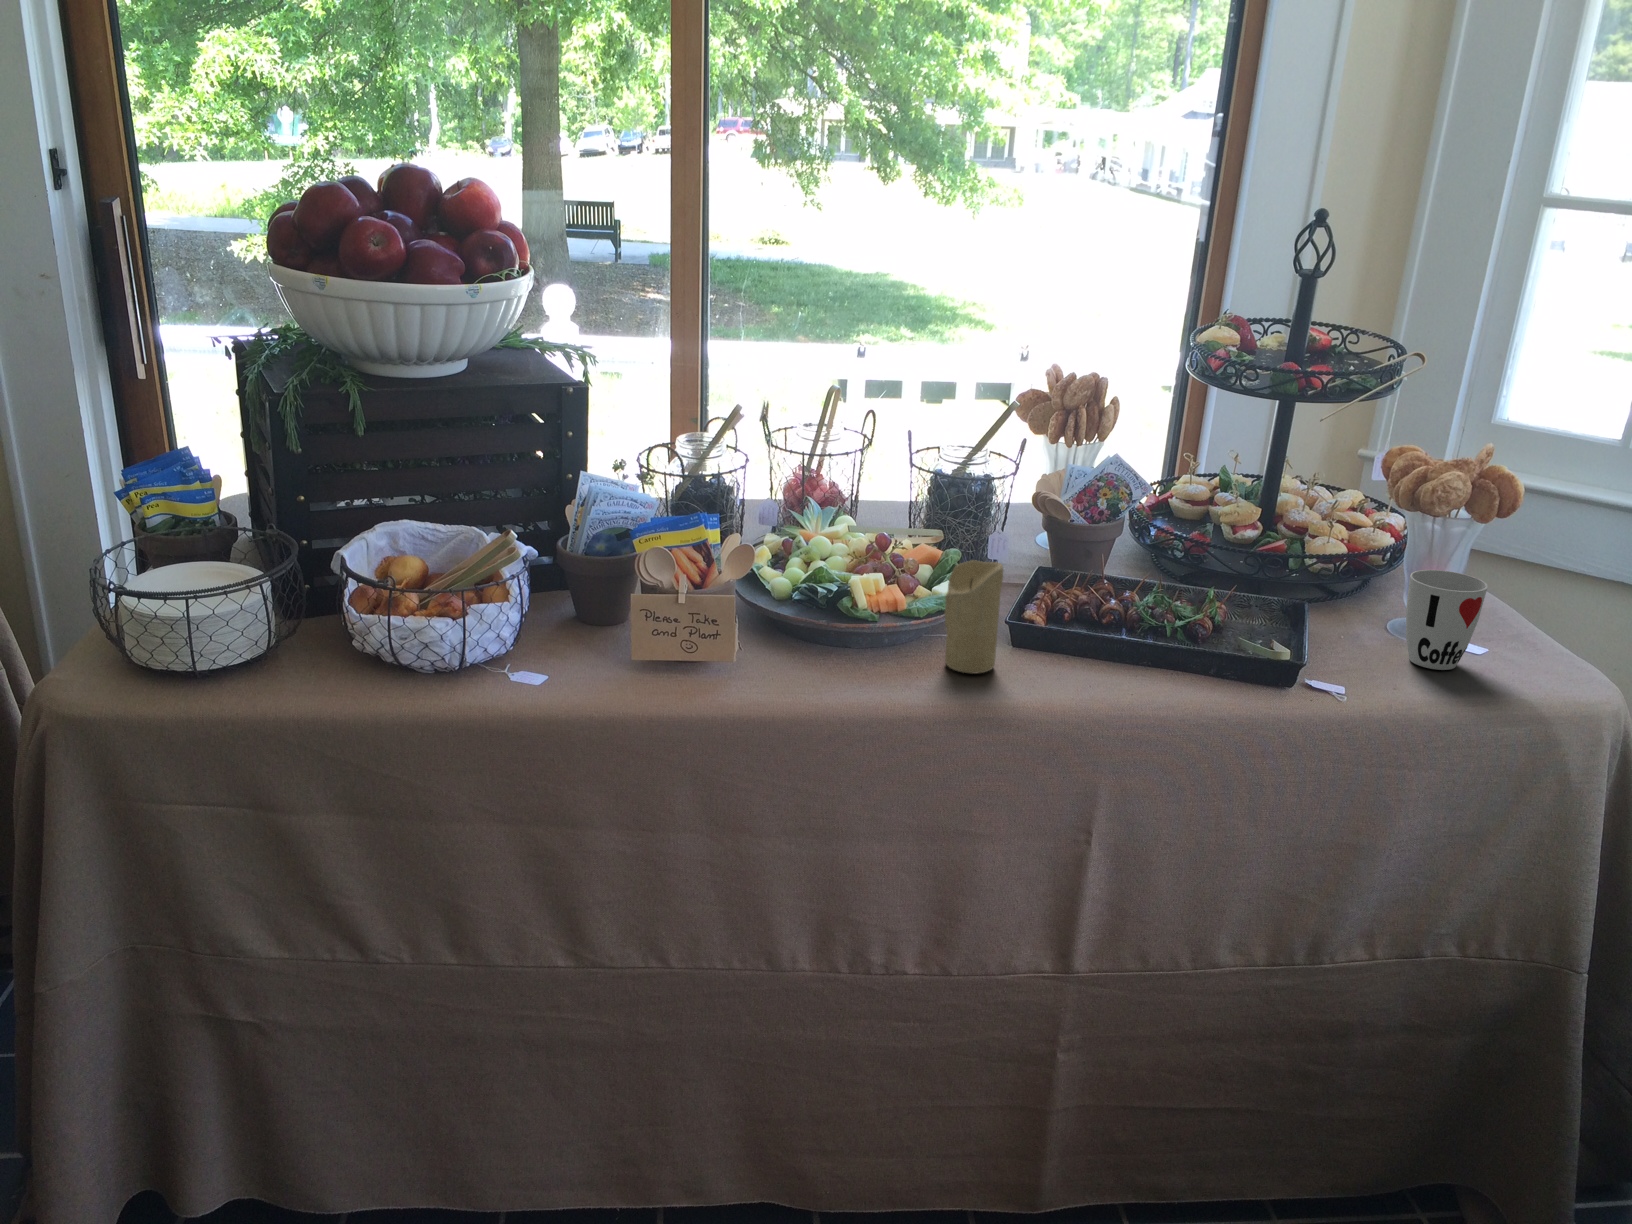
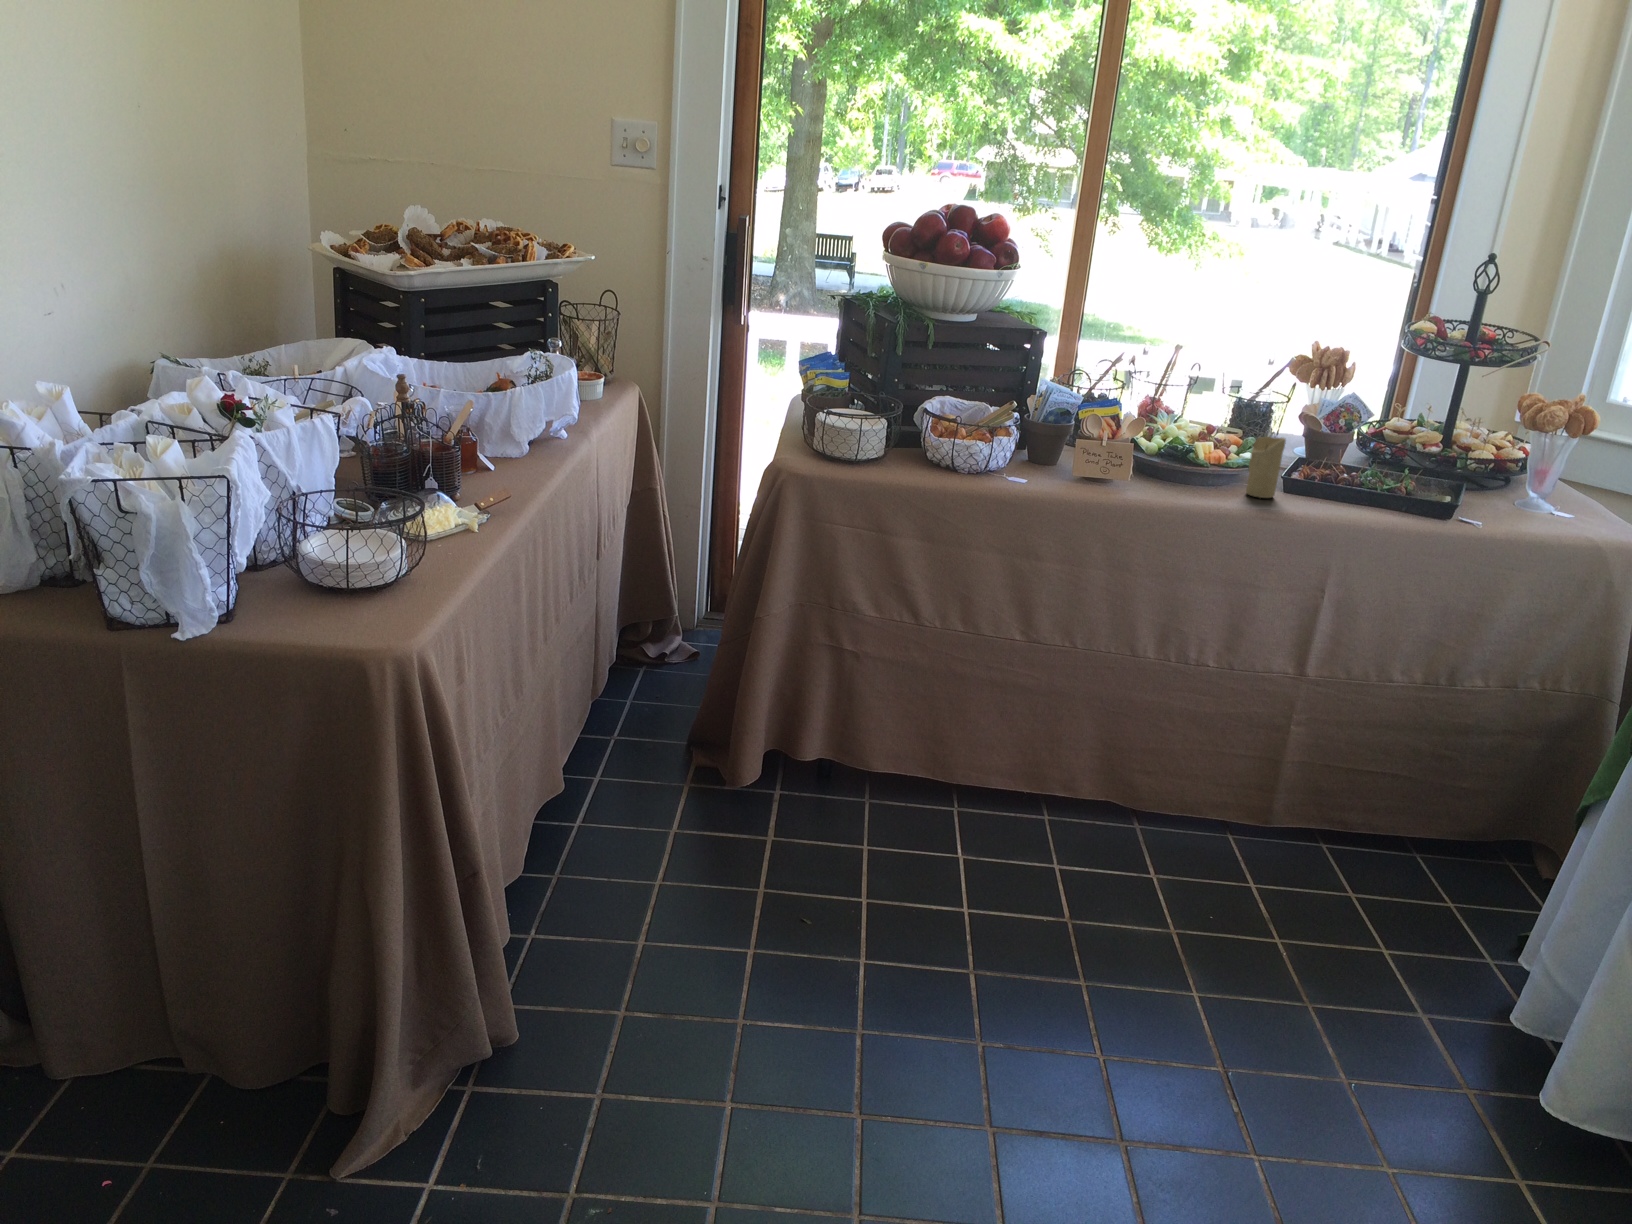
cup: present [1406,570,1488,670] -> none [1523,464,1575,521]

